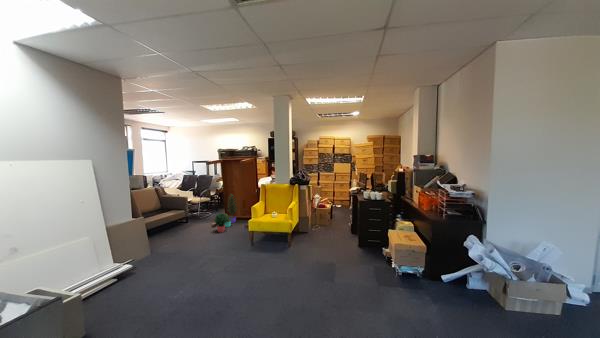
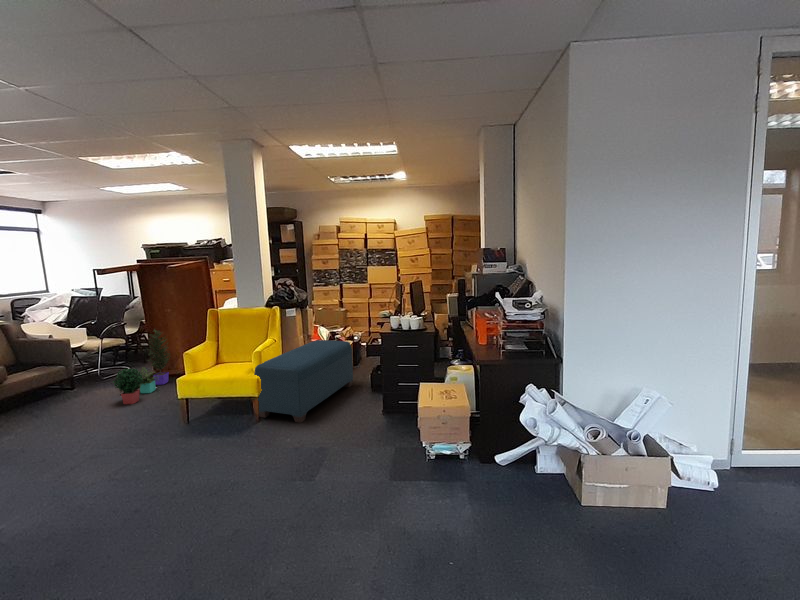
bench: none [289,203,336,248] -> present [254,340,353,423]

